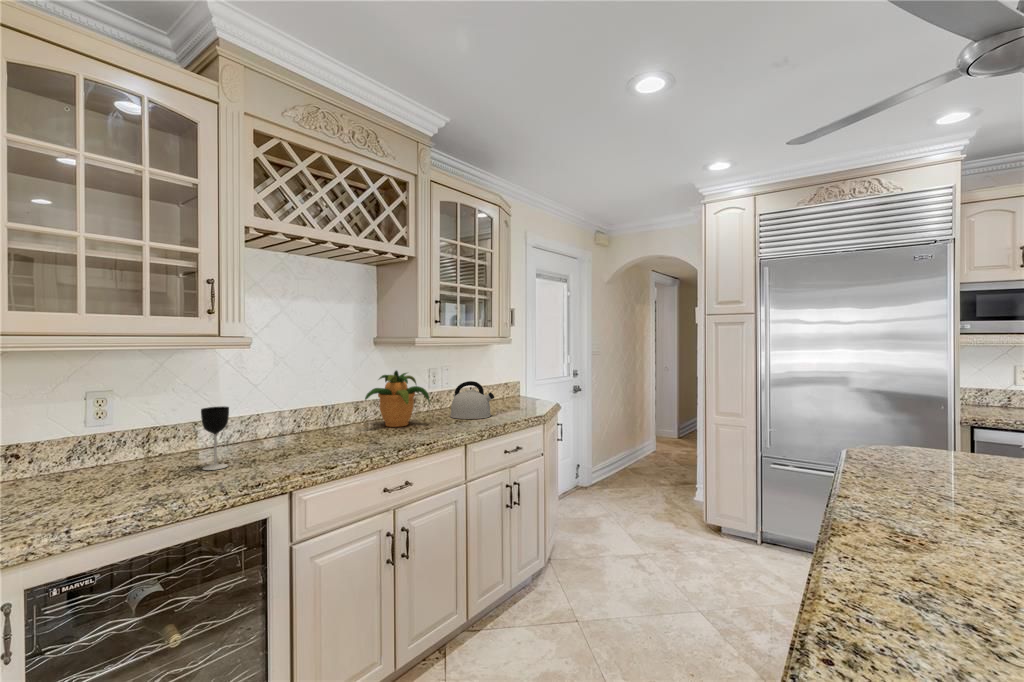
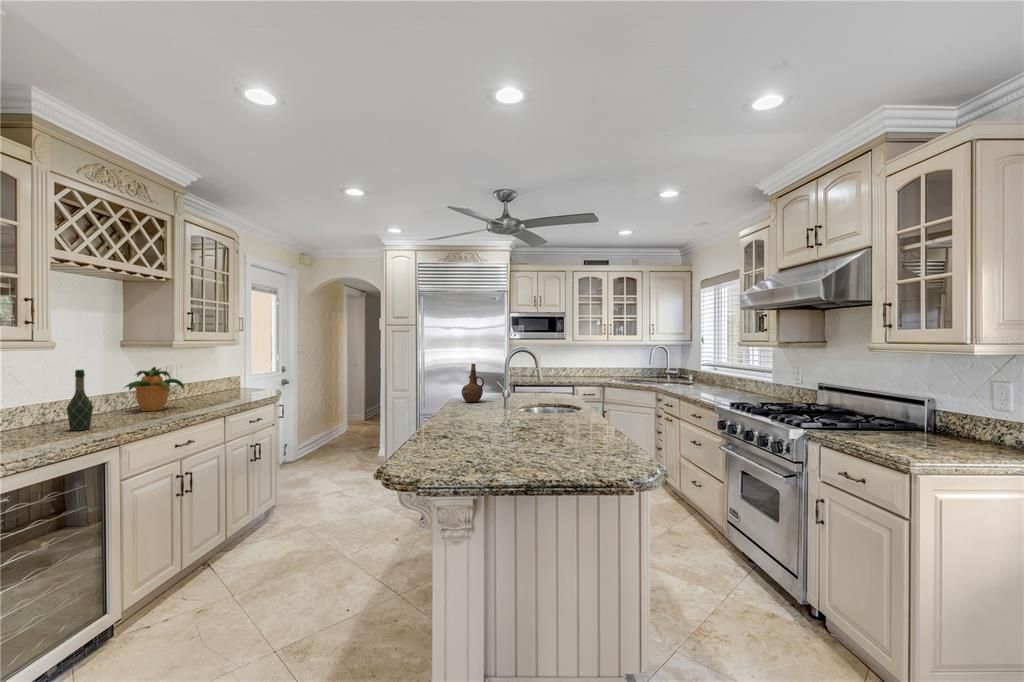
wine bottle: none [268,374,296,456] -> present [67,370,93,430]
kettle: present [450,381,494,419] -> none [194,374,234,403]
ceramic pitcher: none [909,394,991,500] -> present [462,364,484,402]
wine glass: present [201,406,229,470] -> none [21,394,46,441]

